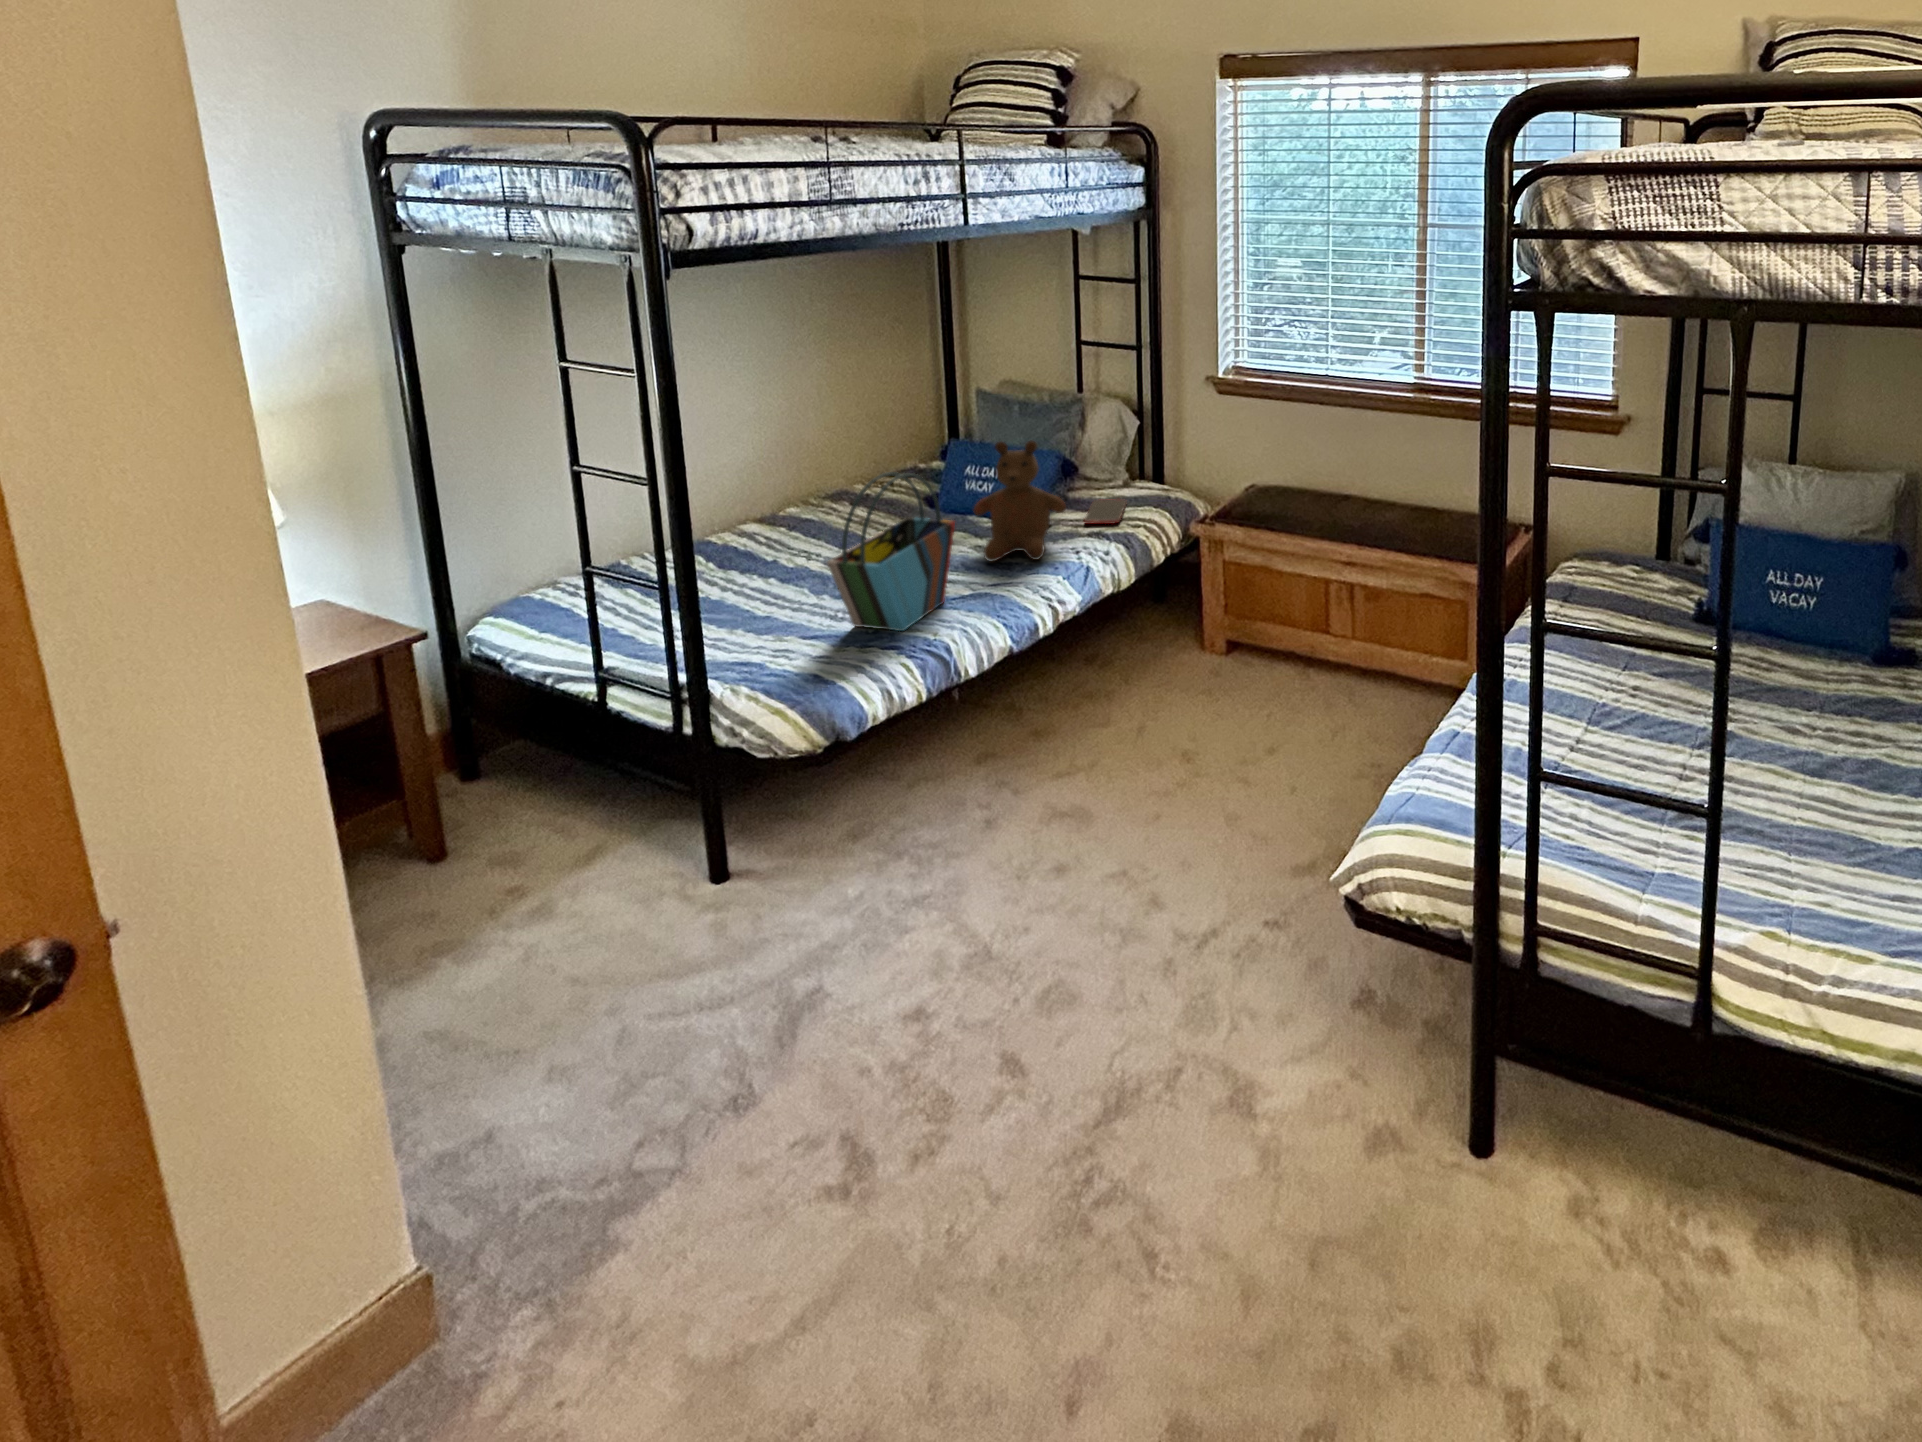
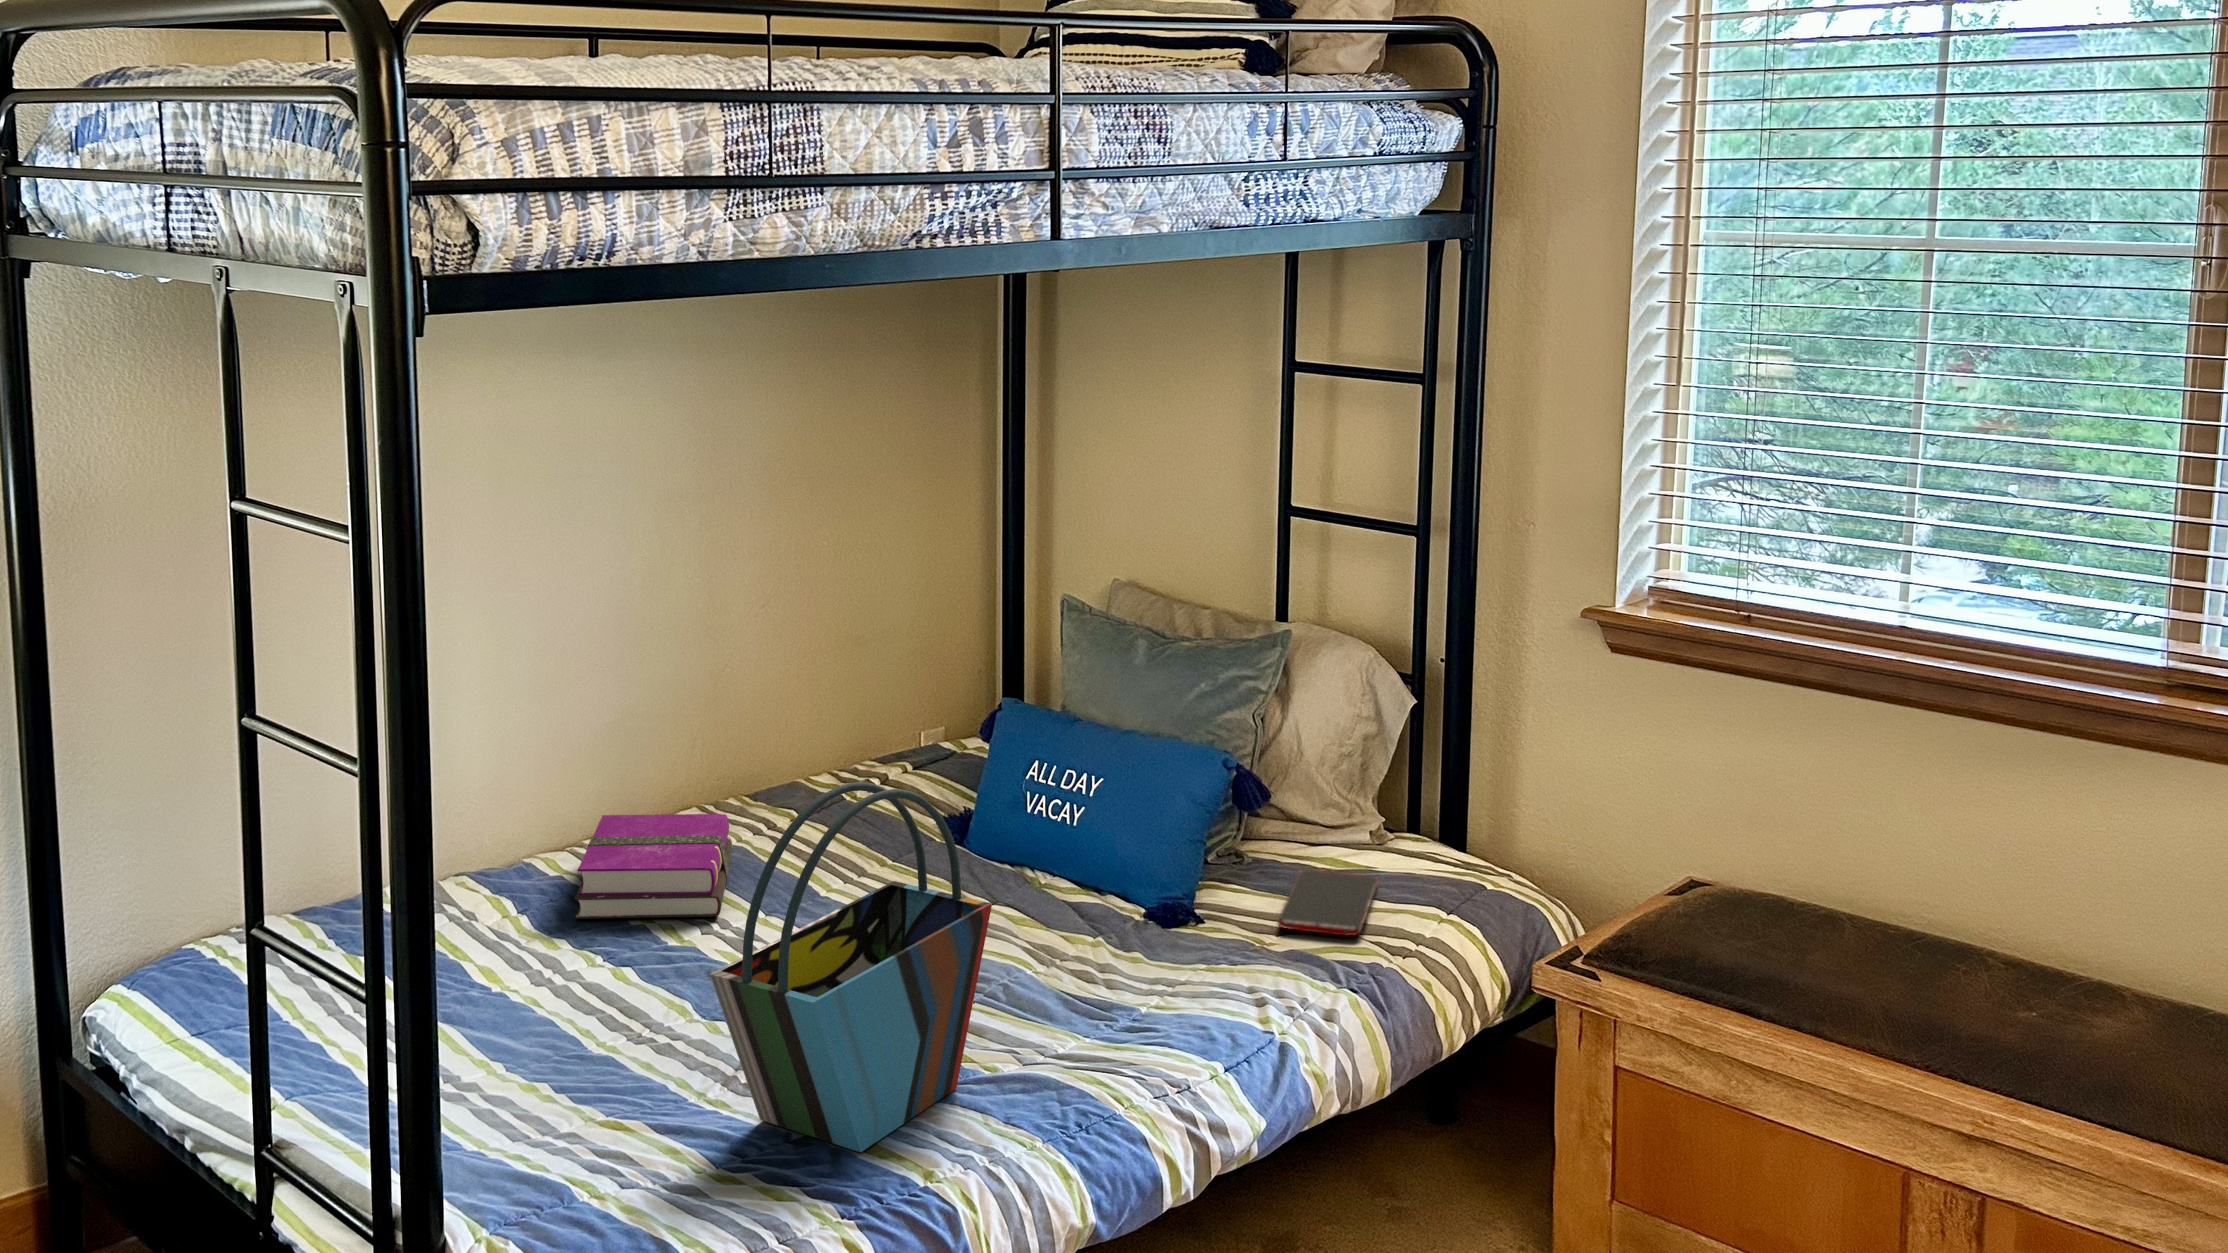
teddy bear: present [974,441,1066,561] -> none [1036,725,1241,1009]
hardback book: none [739,505,818,560] -> present [575,814,733,919]

